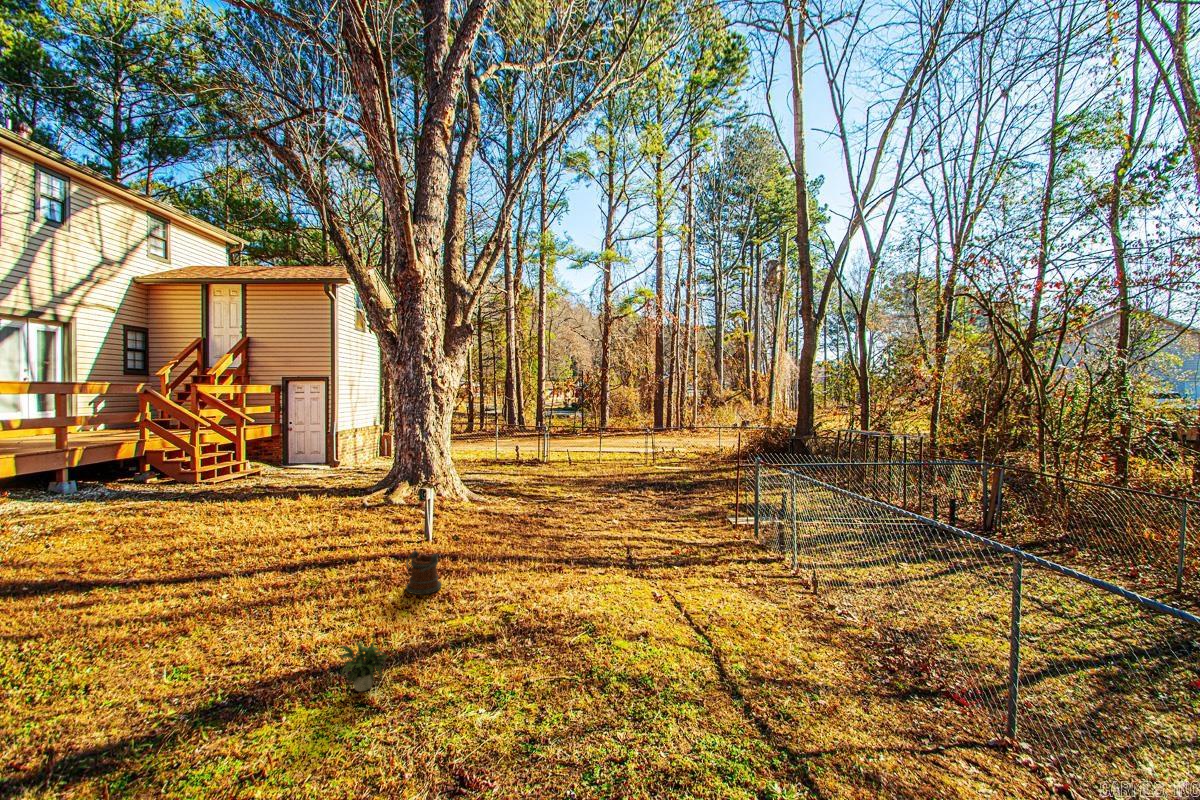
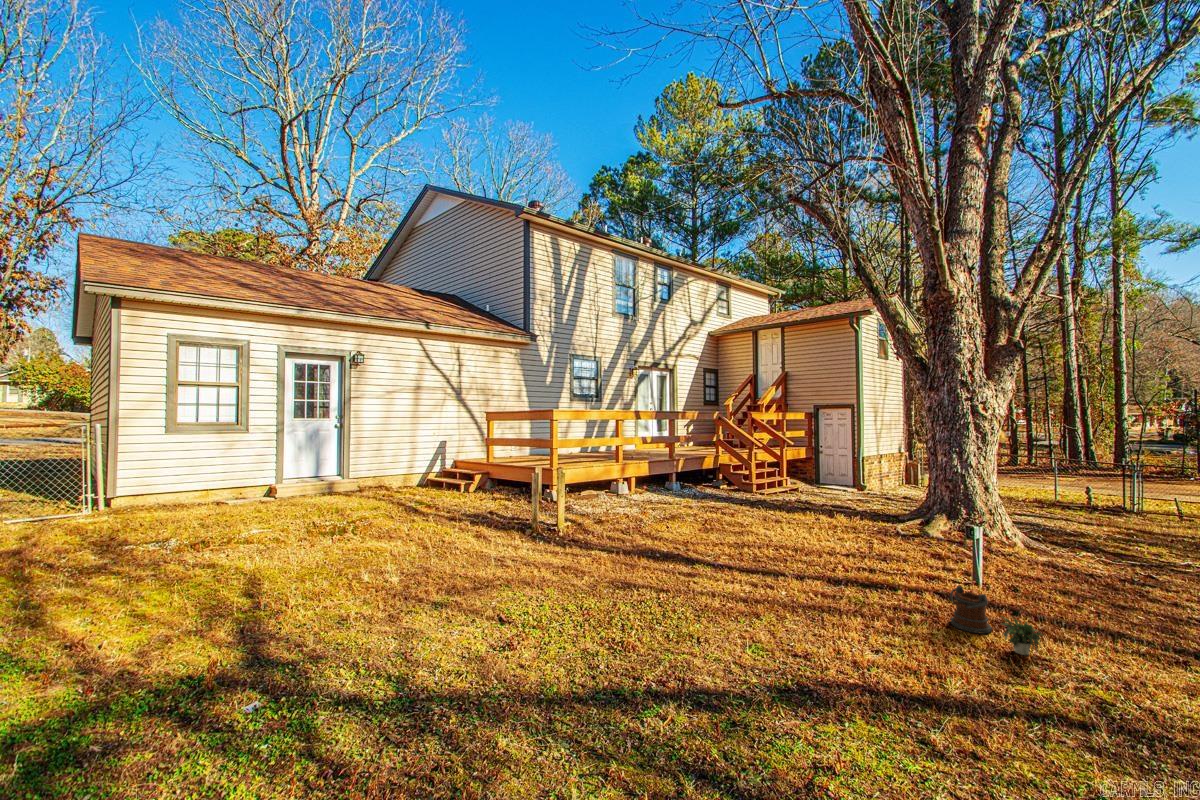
potted plant: present [341,641,389,691] -> present [1001,617,1043,655]

